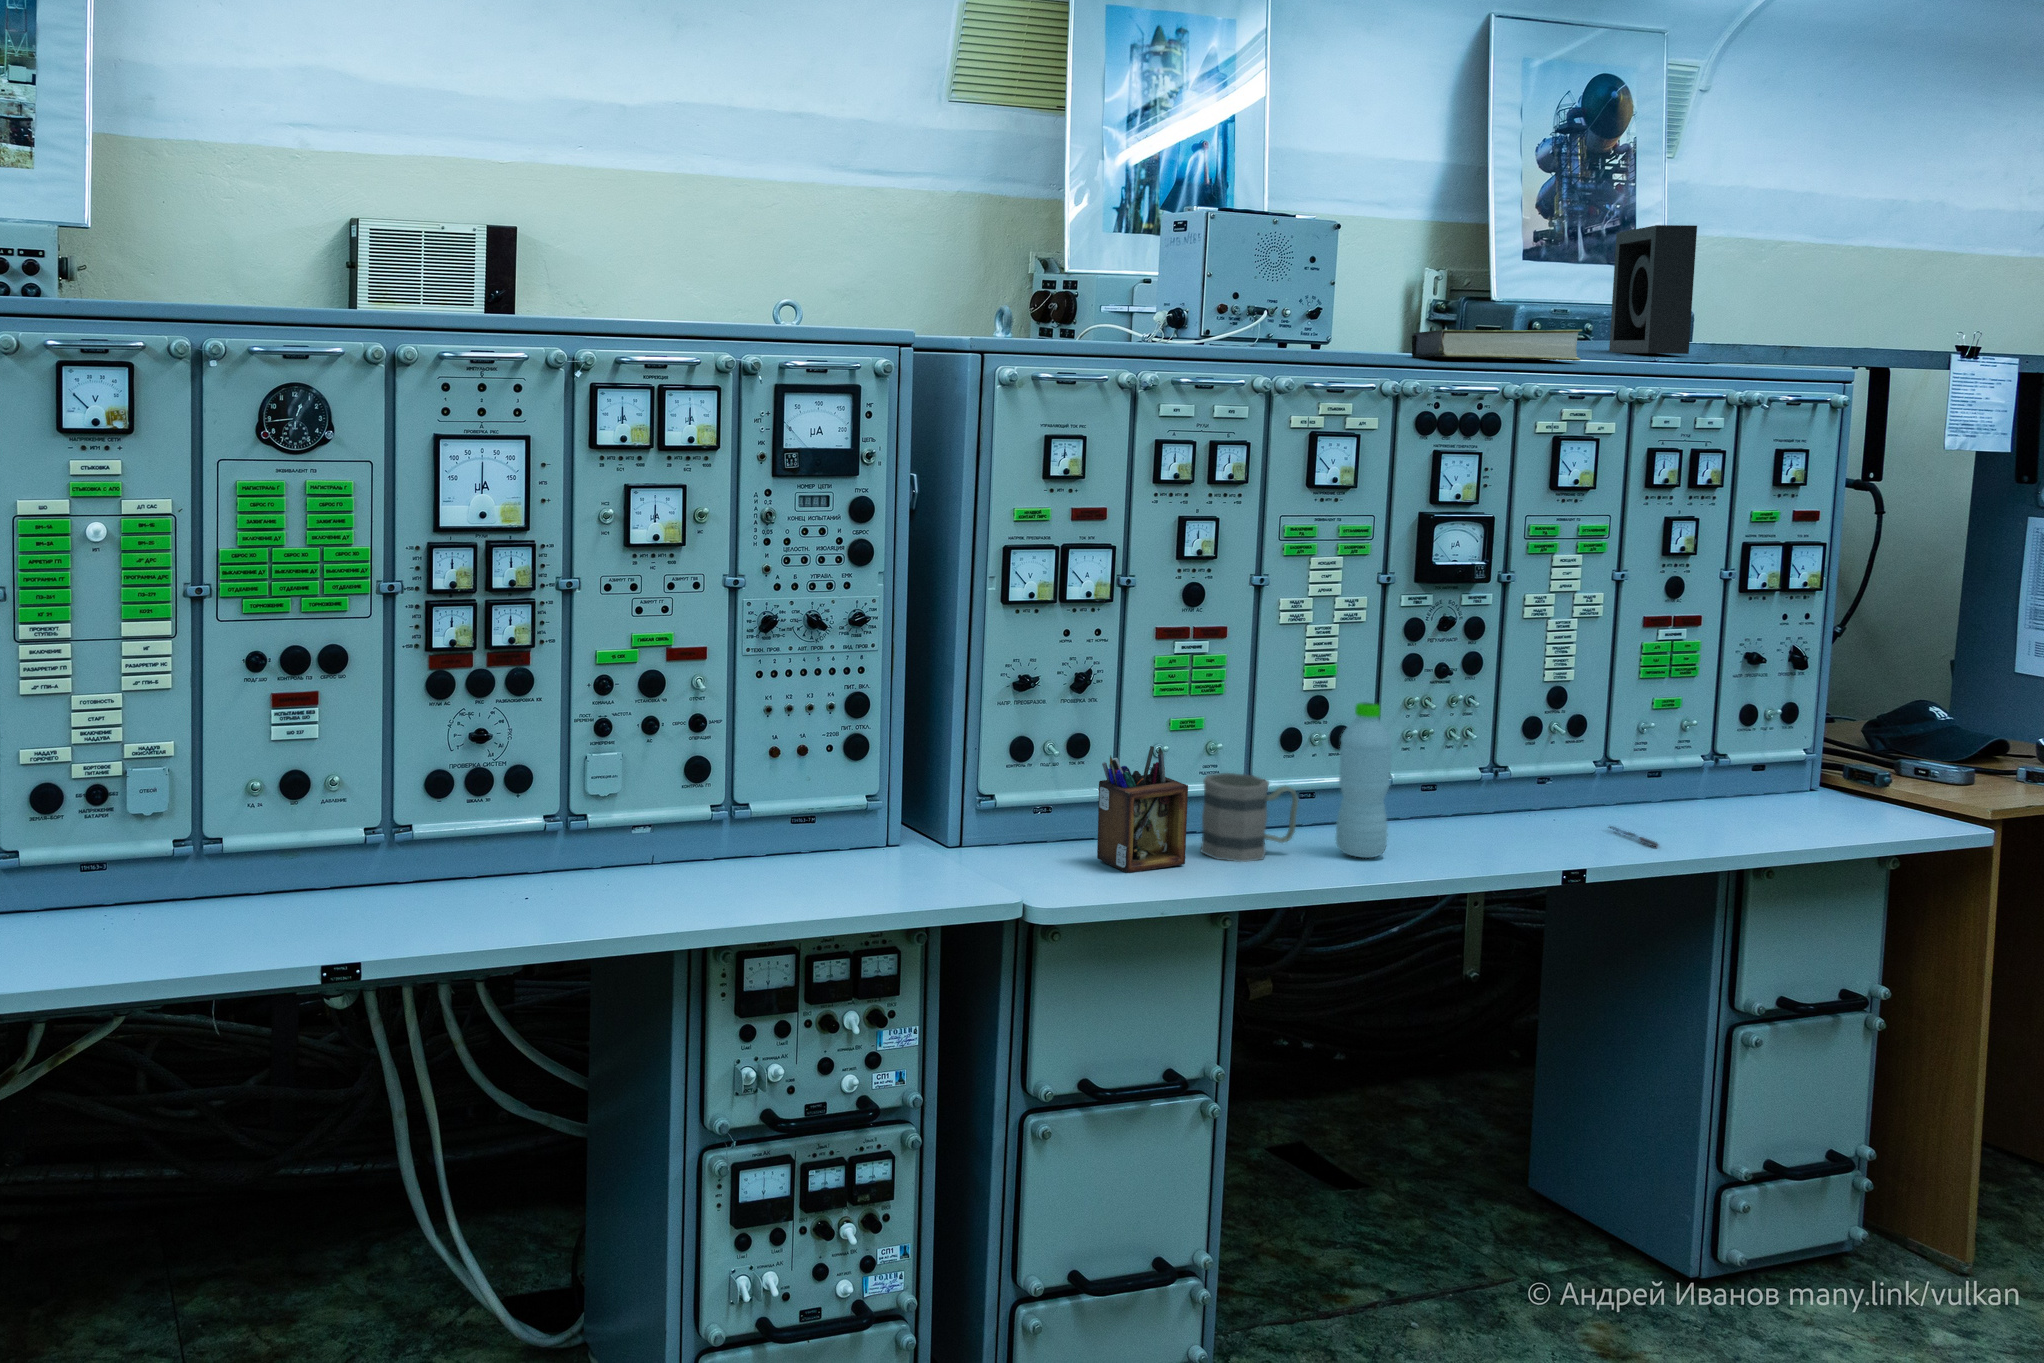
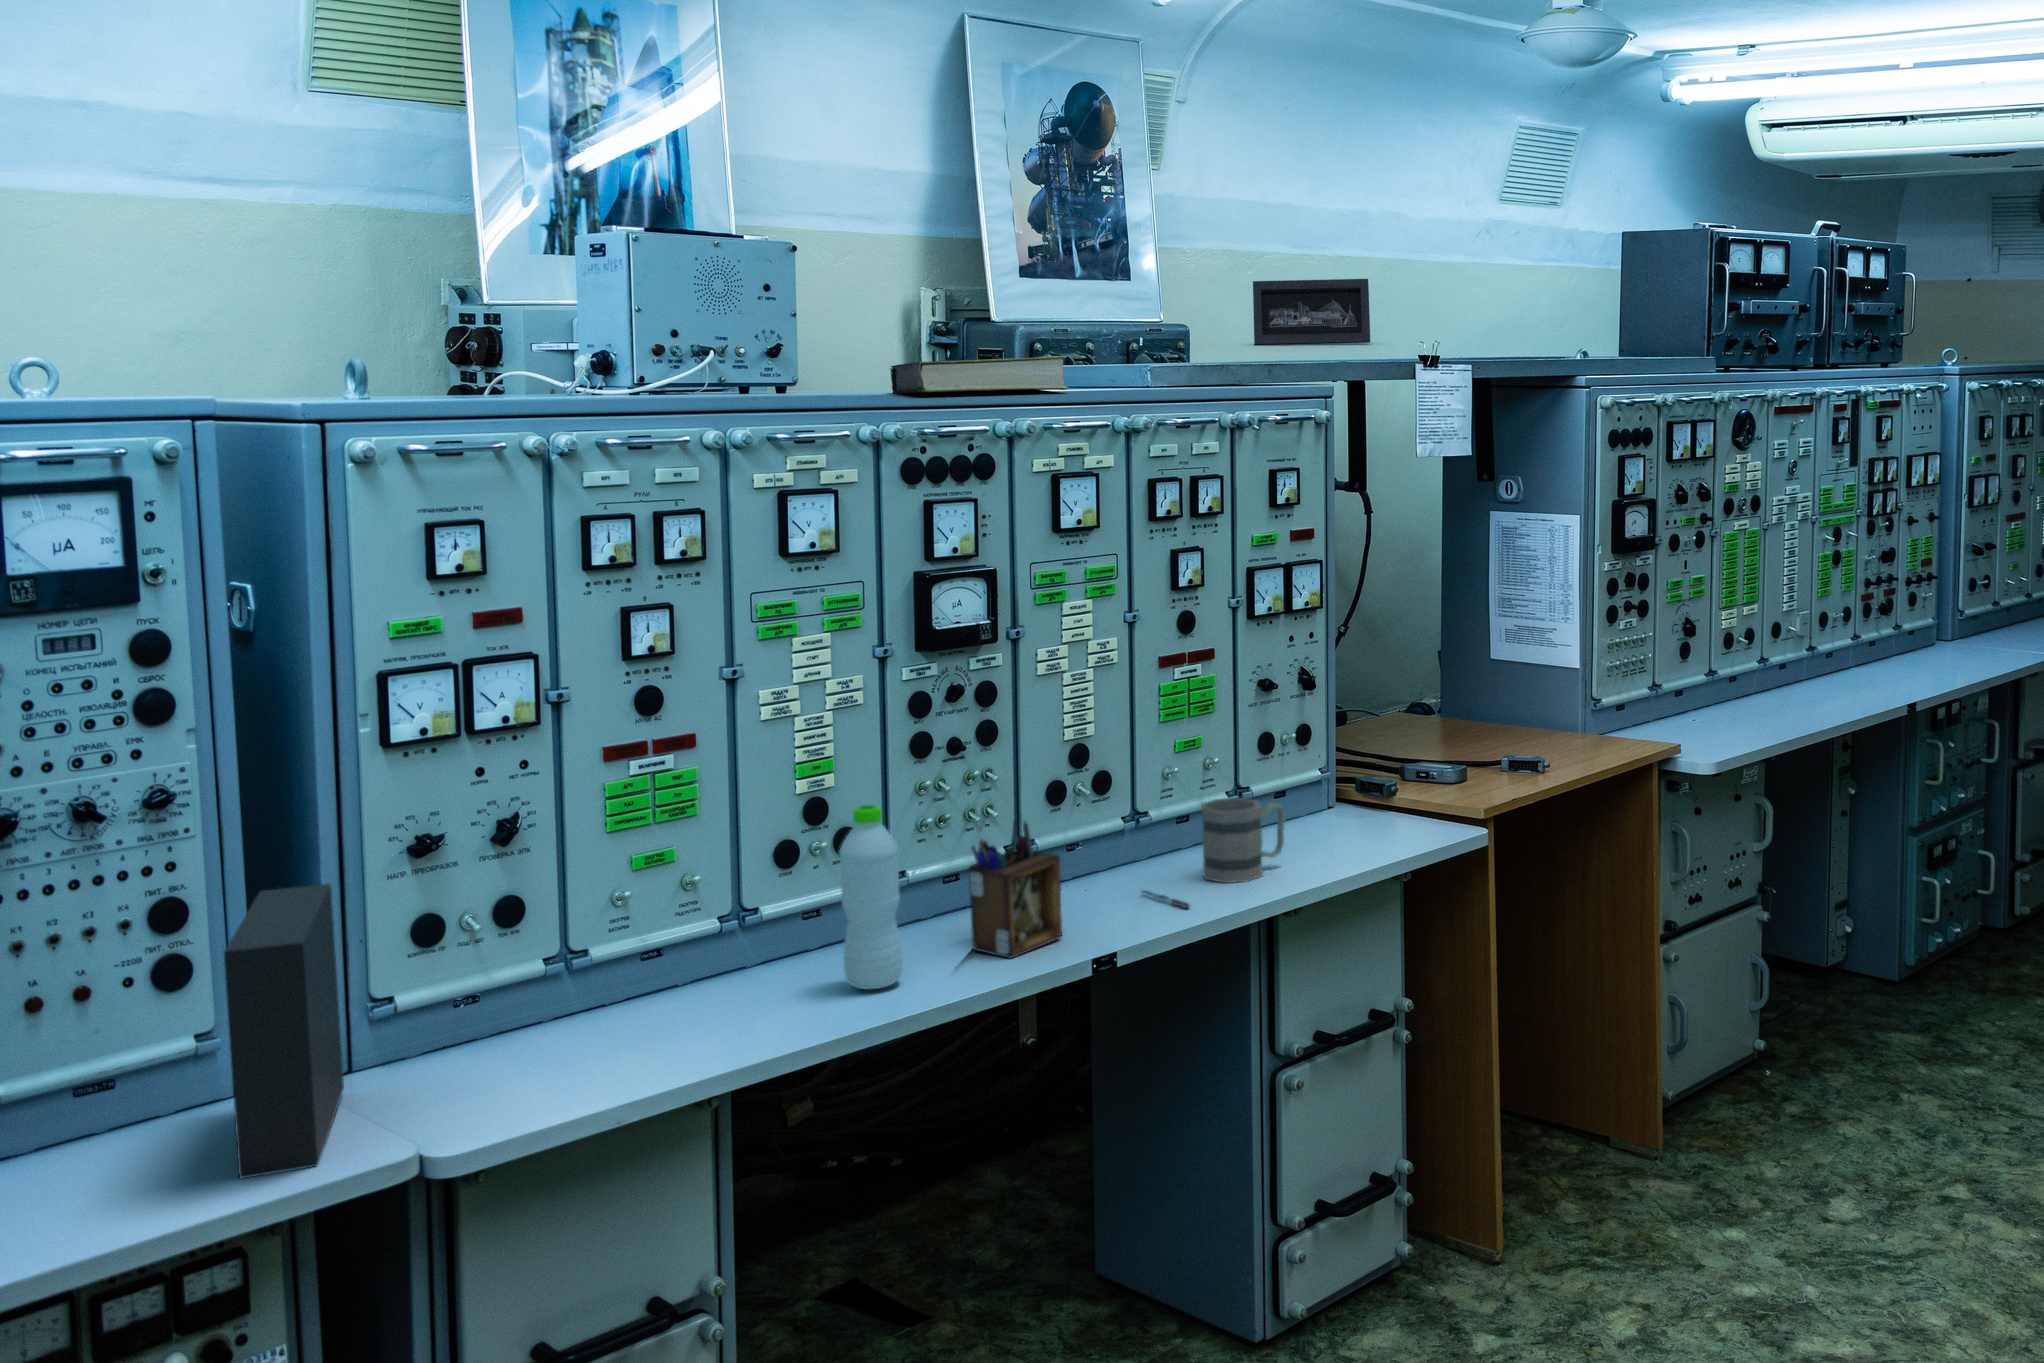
speaker: present [1609,225,1697,354] -> present [224,884,344,1179]
picture frame: none [1765,268,1908,335] -> present [1253,279,1370,345]
desk organizer: present [1097,746,1188,873] -> present [969,820,1062,958]
mug: present [1201,773,1299,862] -> present [1201,798,1284,883]

